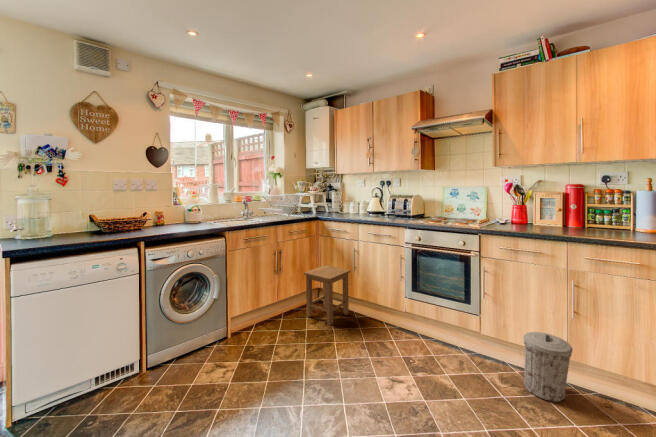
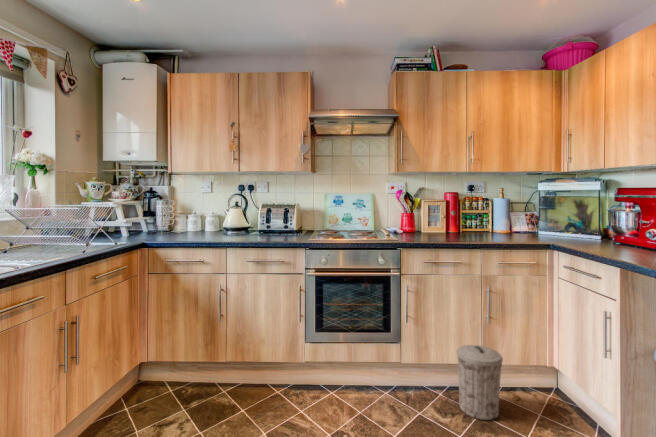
stool: present [304,265,350,325] -> none [128,319,213,423]

